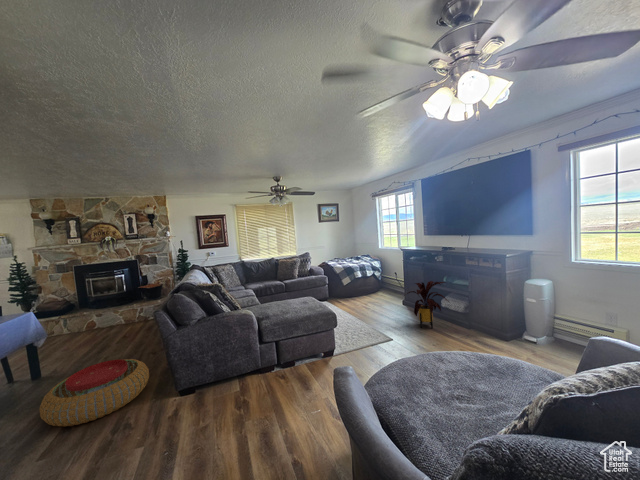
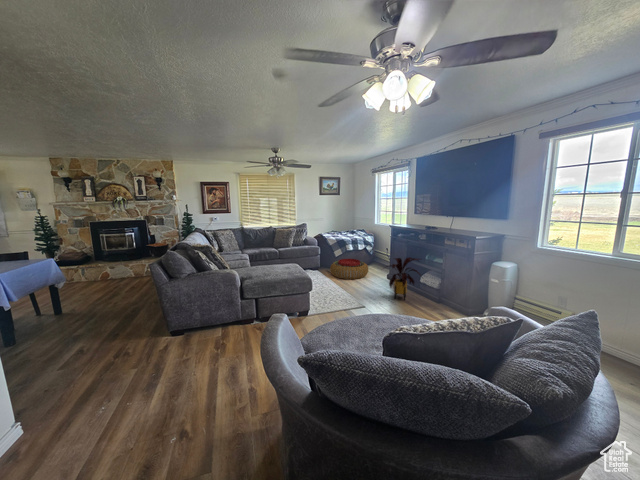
pouf: present [39,359,149,427] -> present [330,259,368,279]

